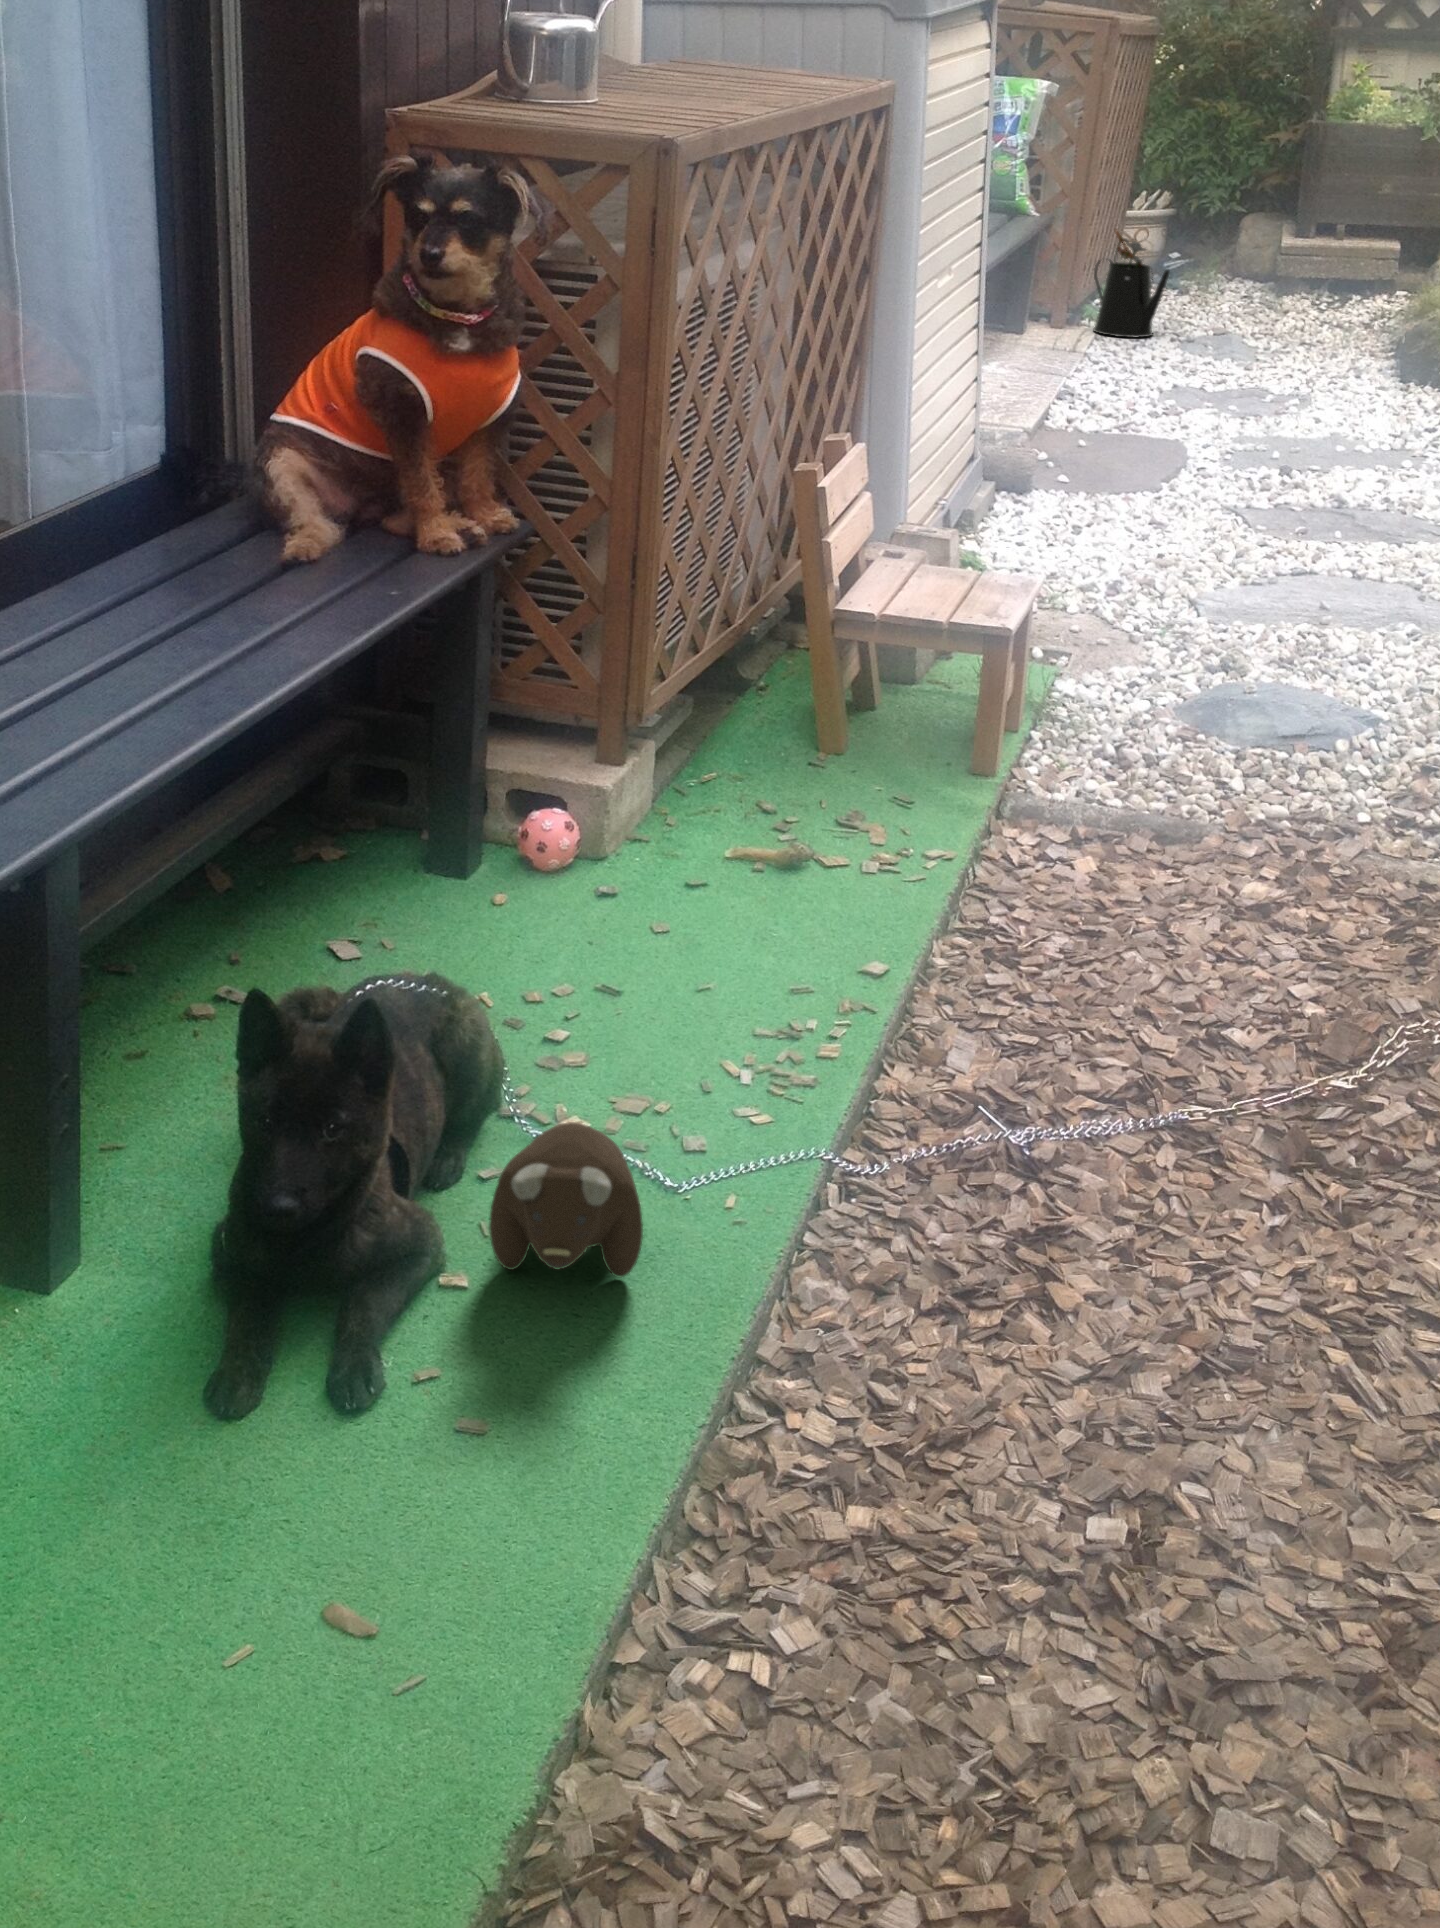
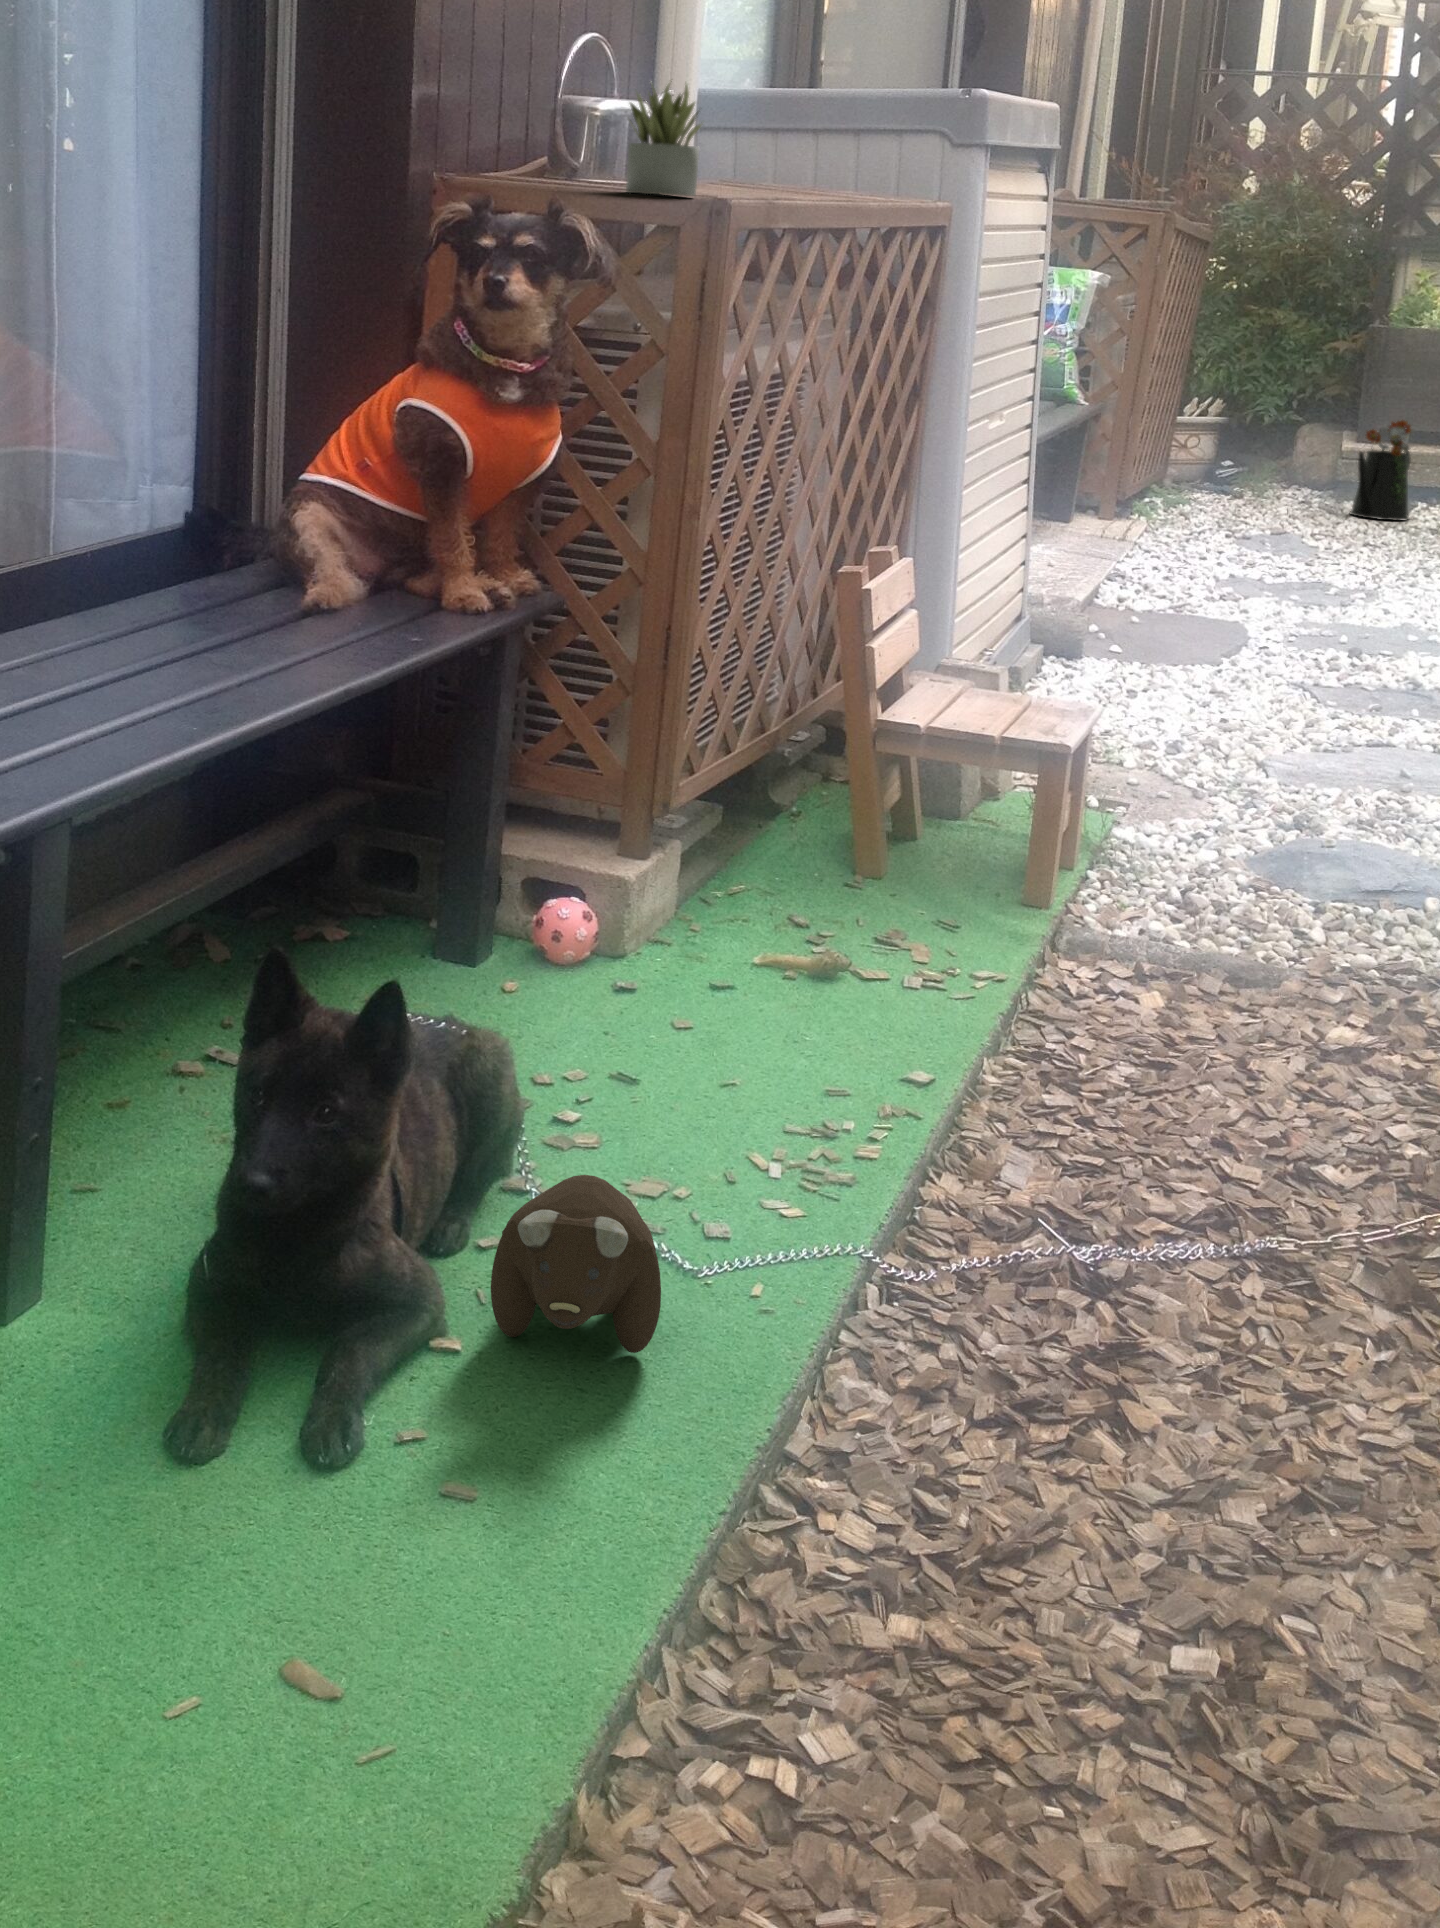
succulent plant: none [572,9,649,127] -> present [626,84,701,196]
watering can: present [1093,231,1170,338] -> present [1350,420,1411,520]

